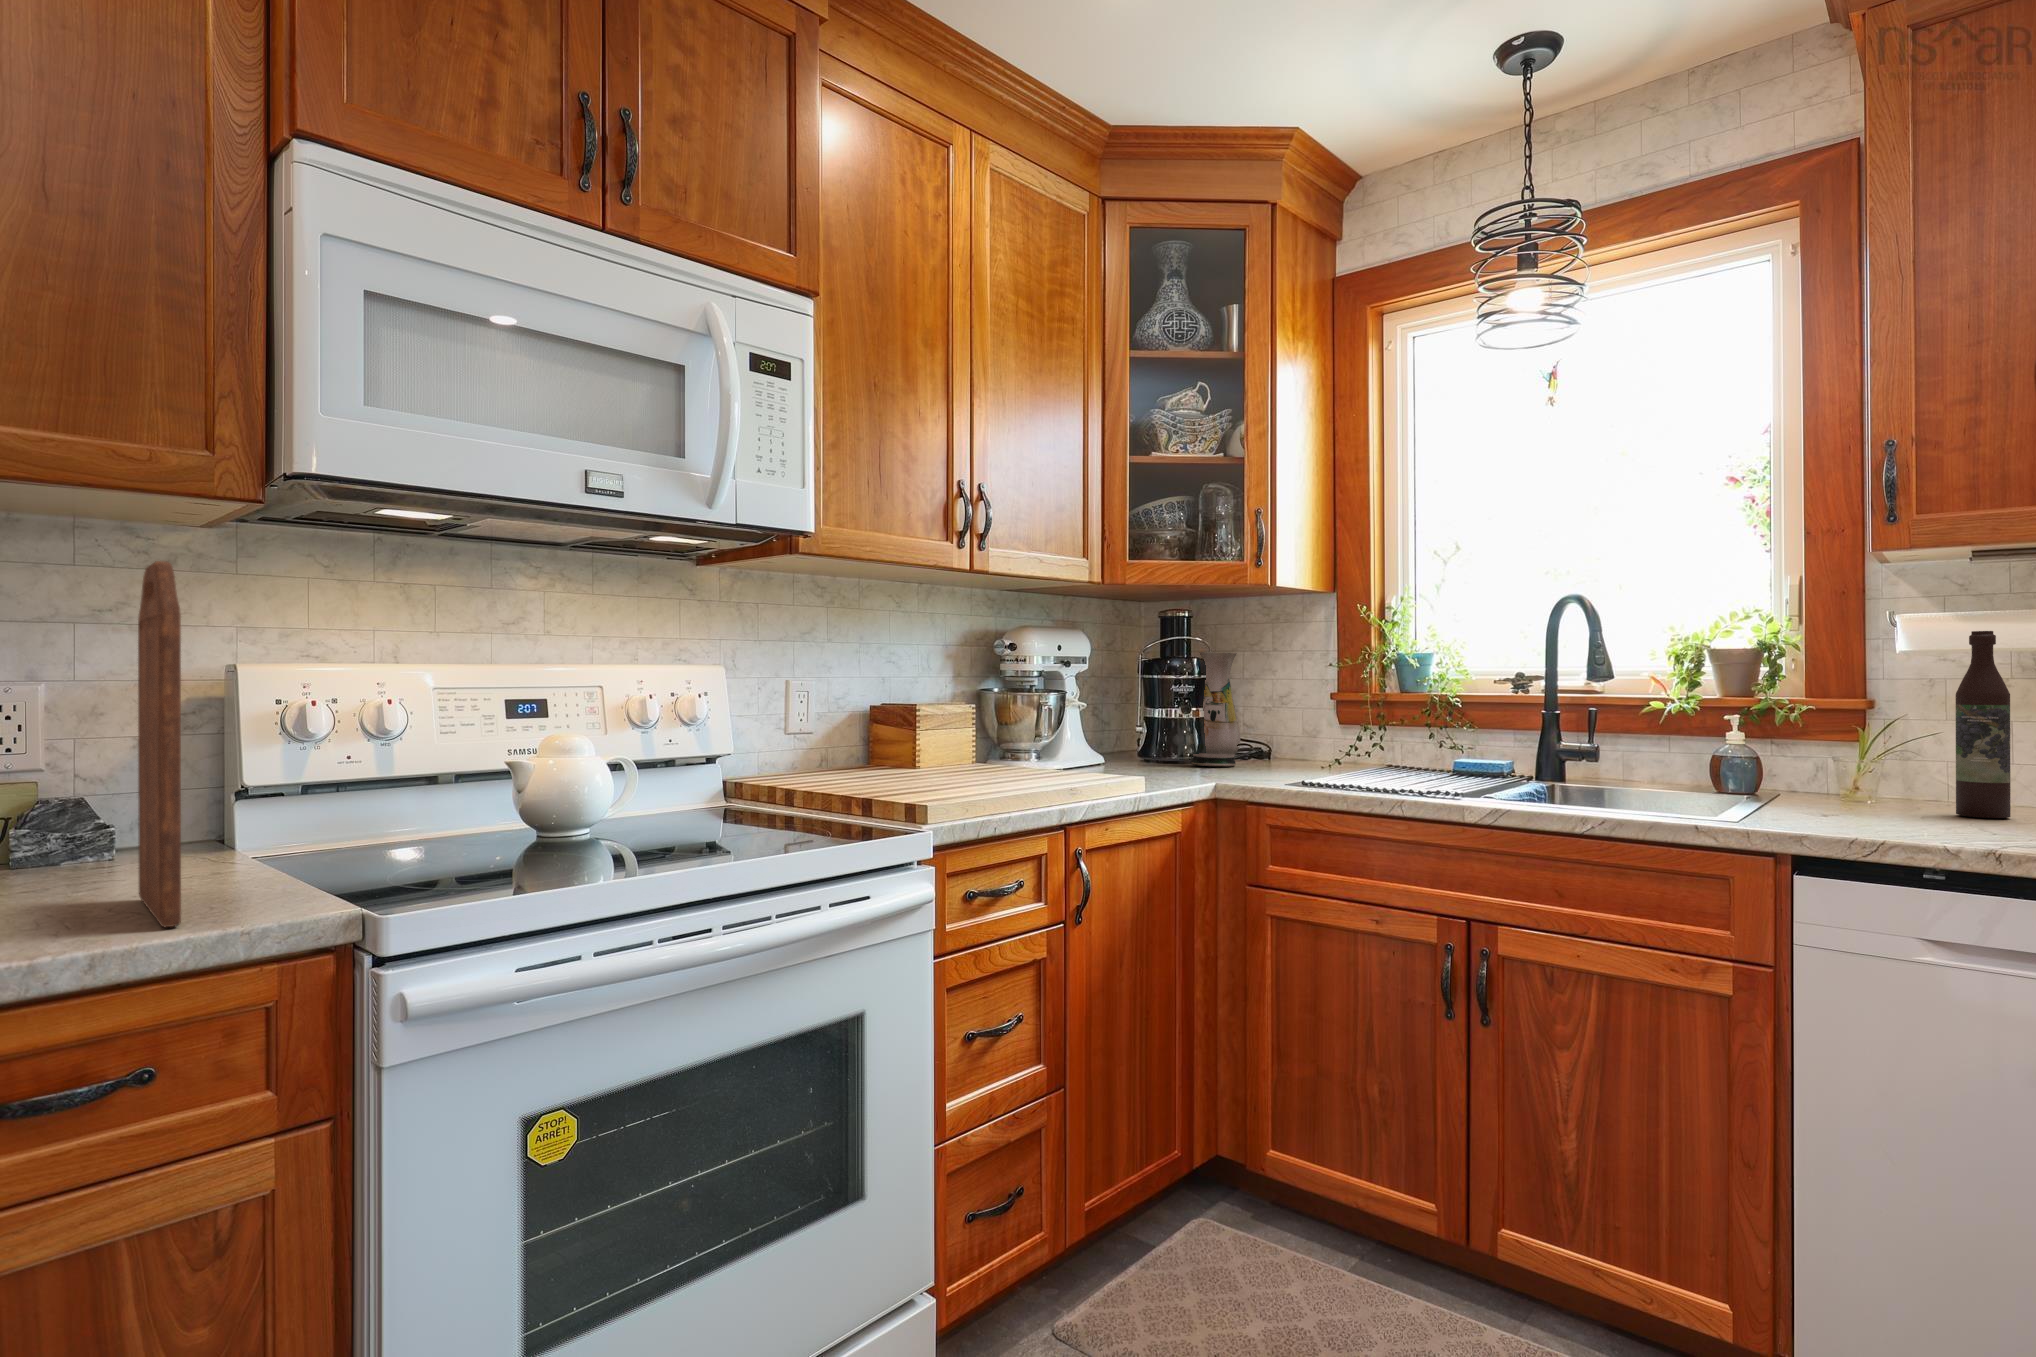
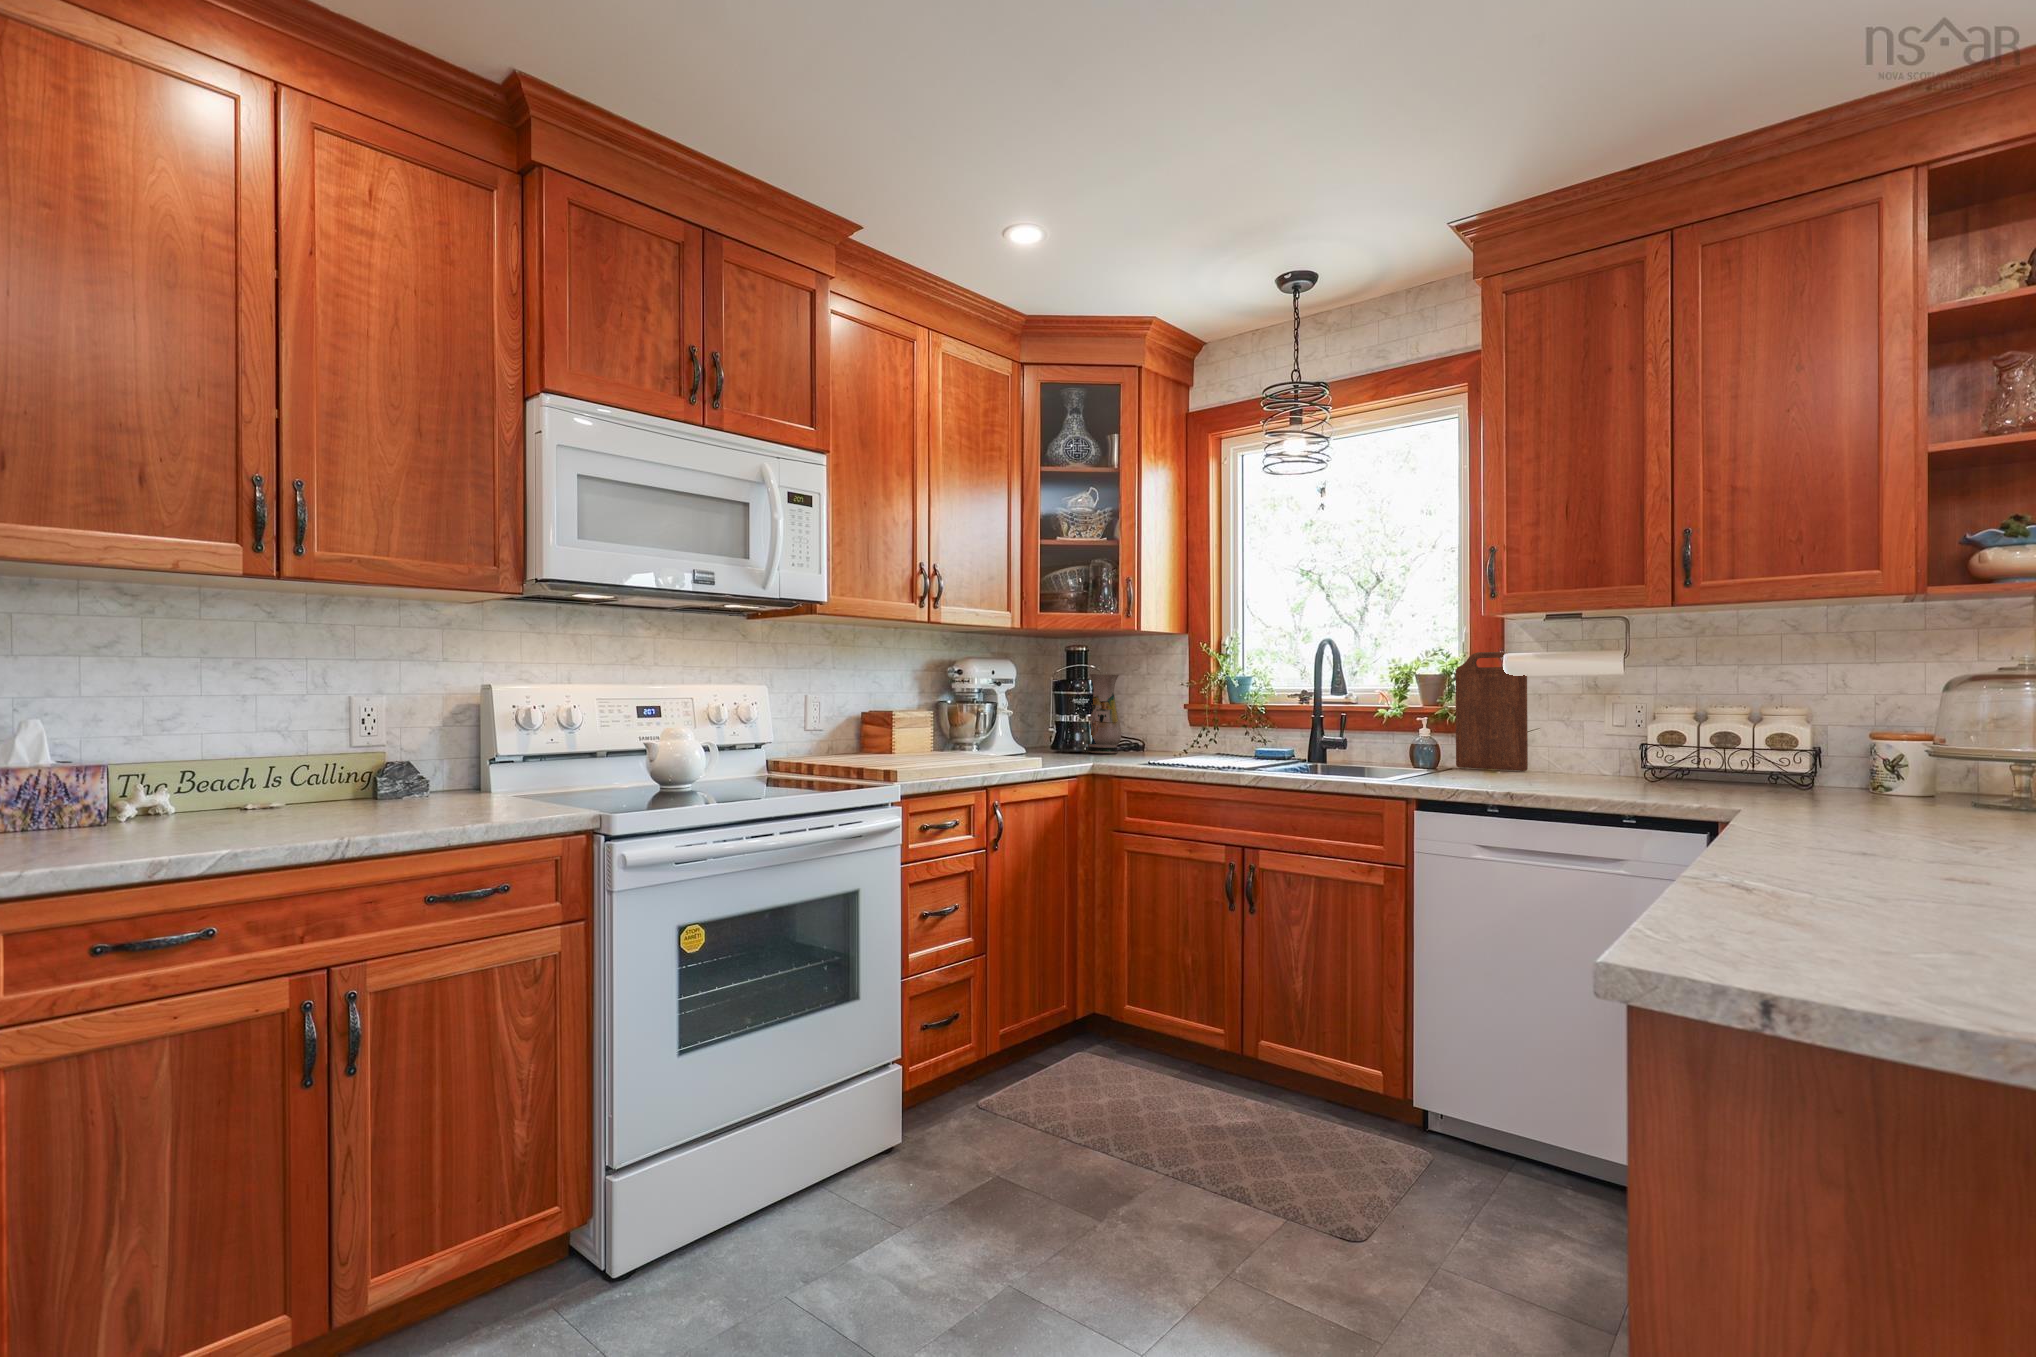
cutting board: present [138,561,181,927] -> present [1456,652,1528,771]
wine bottle: present [1956,631,2011,818] -> none [1527,666,1555,780]

